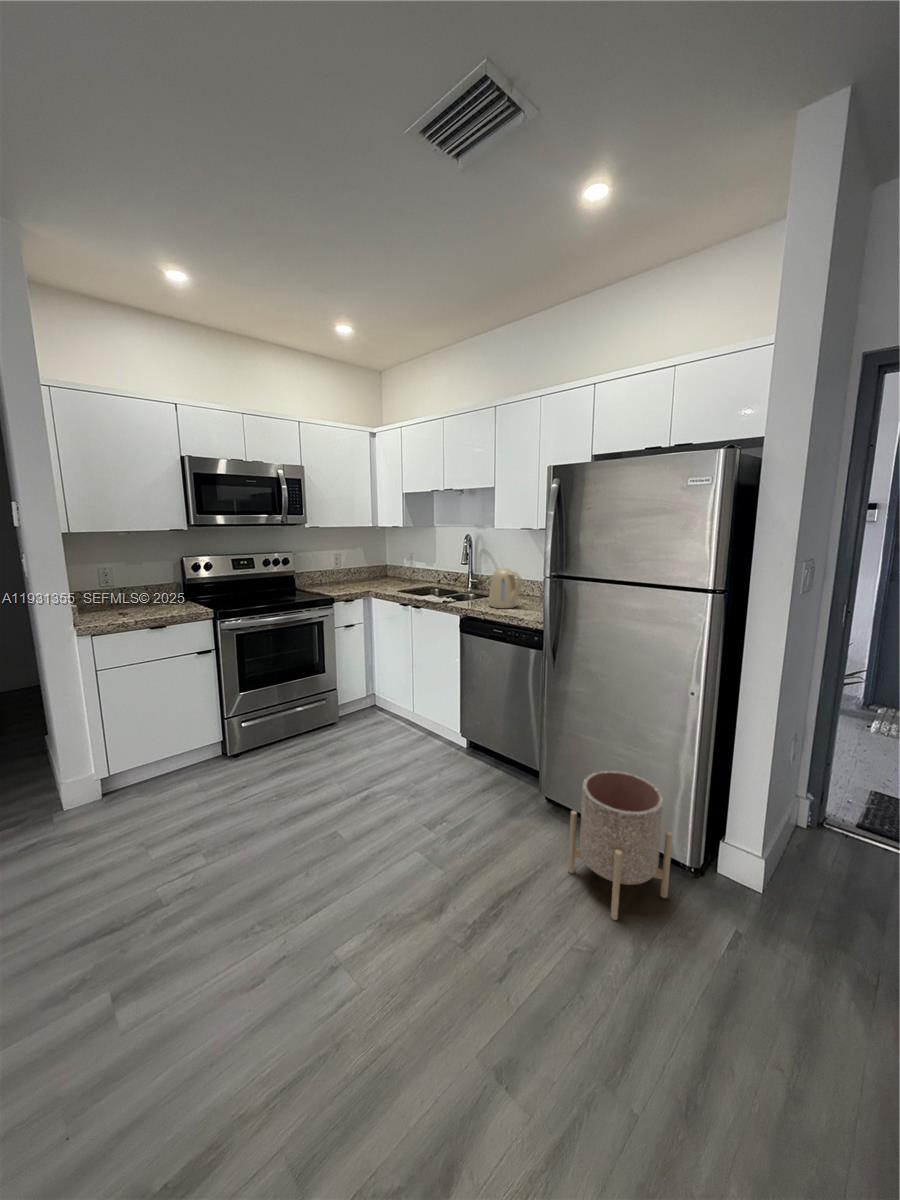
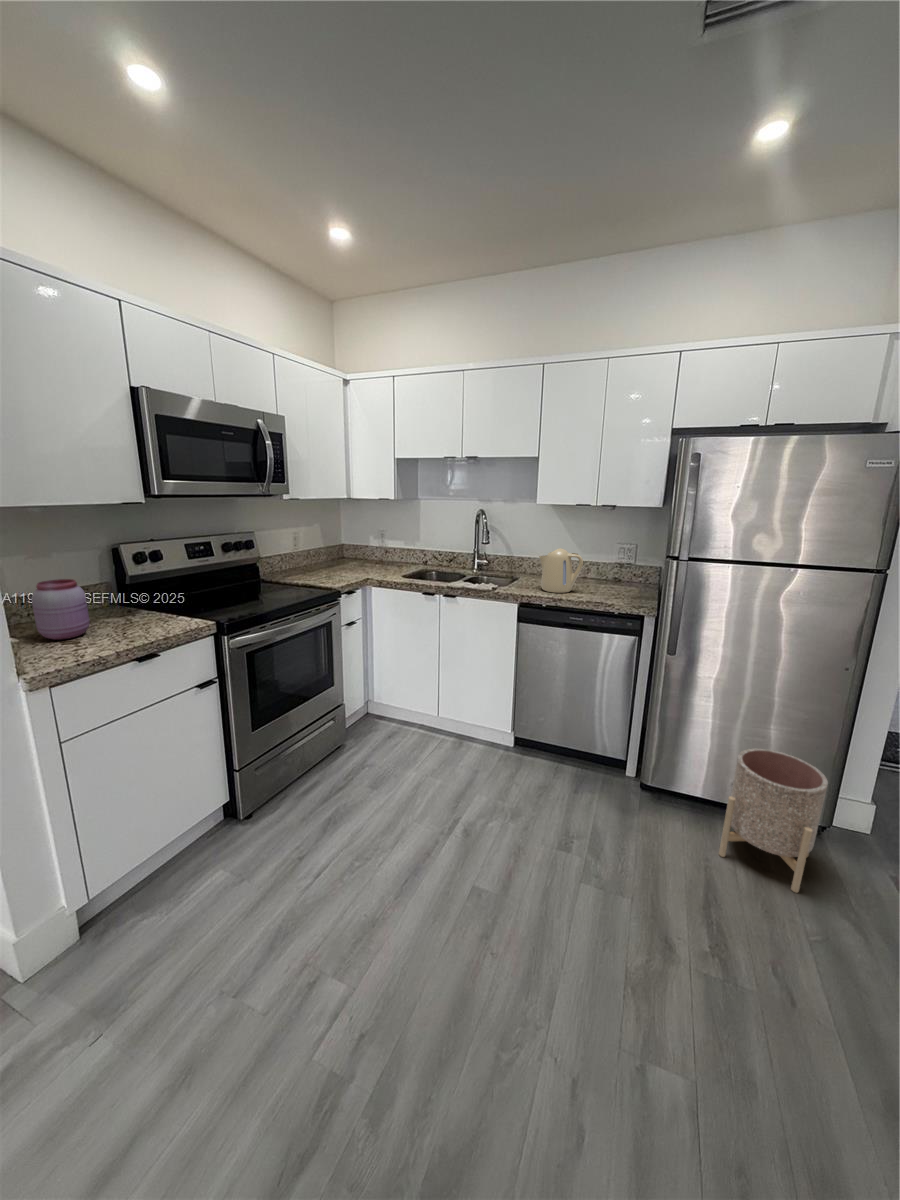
jar: none [110,577,142,613] -> present [31,579,90,640]

